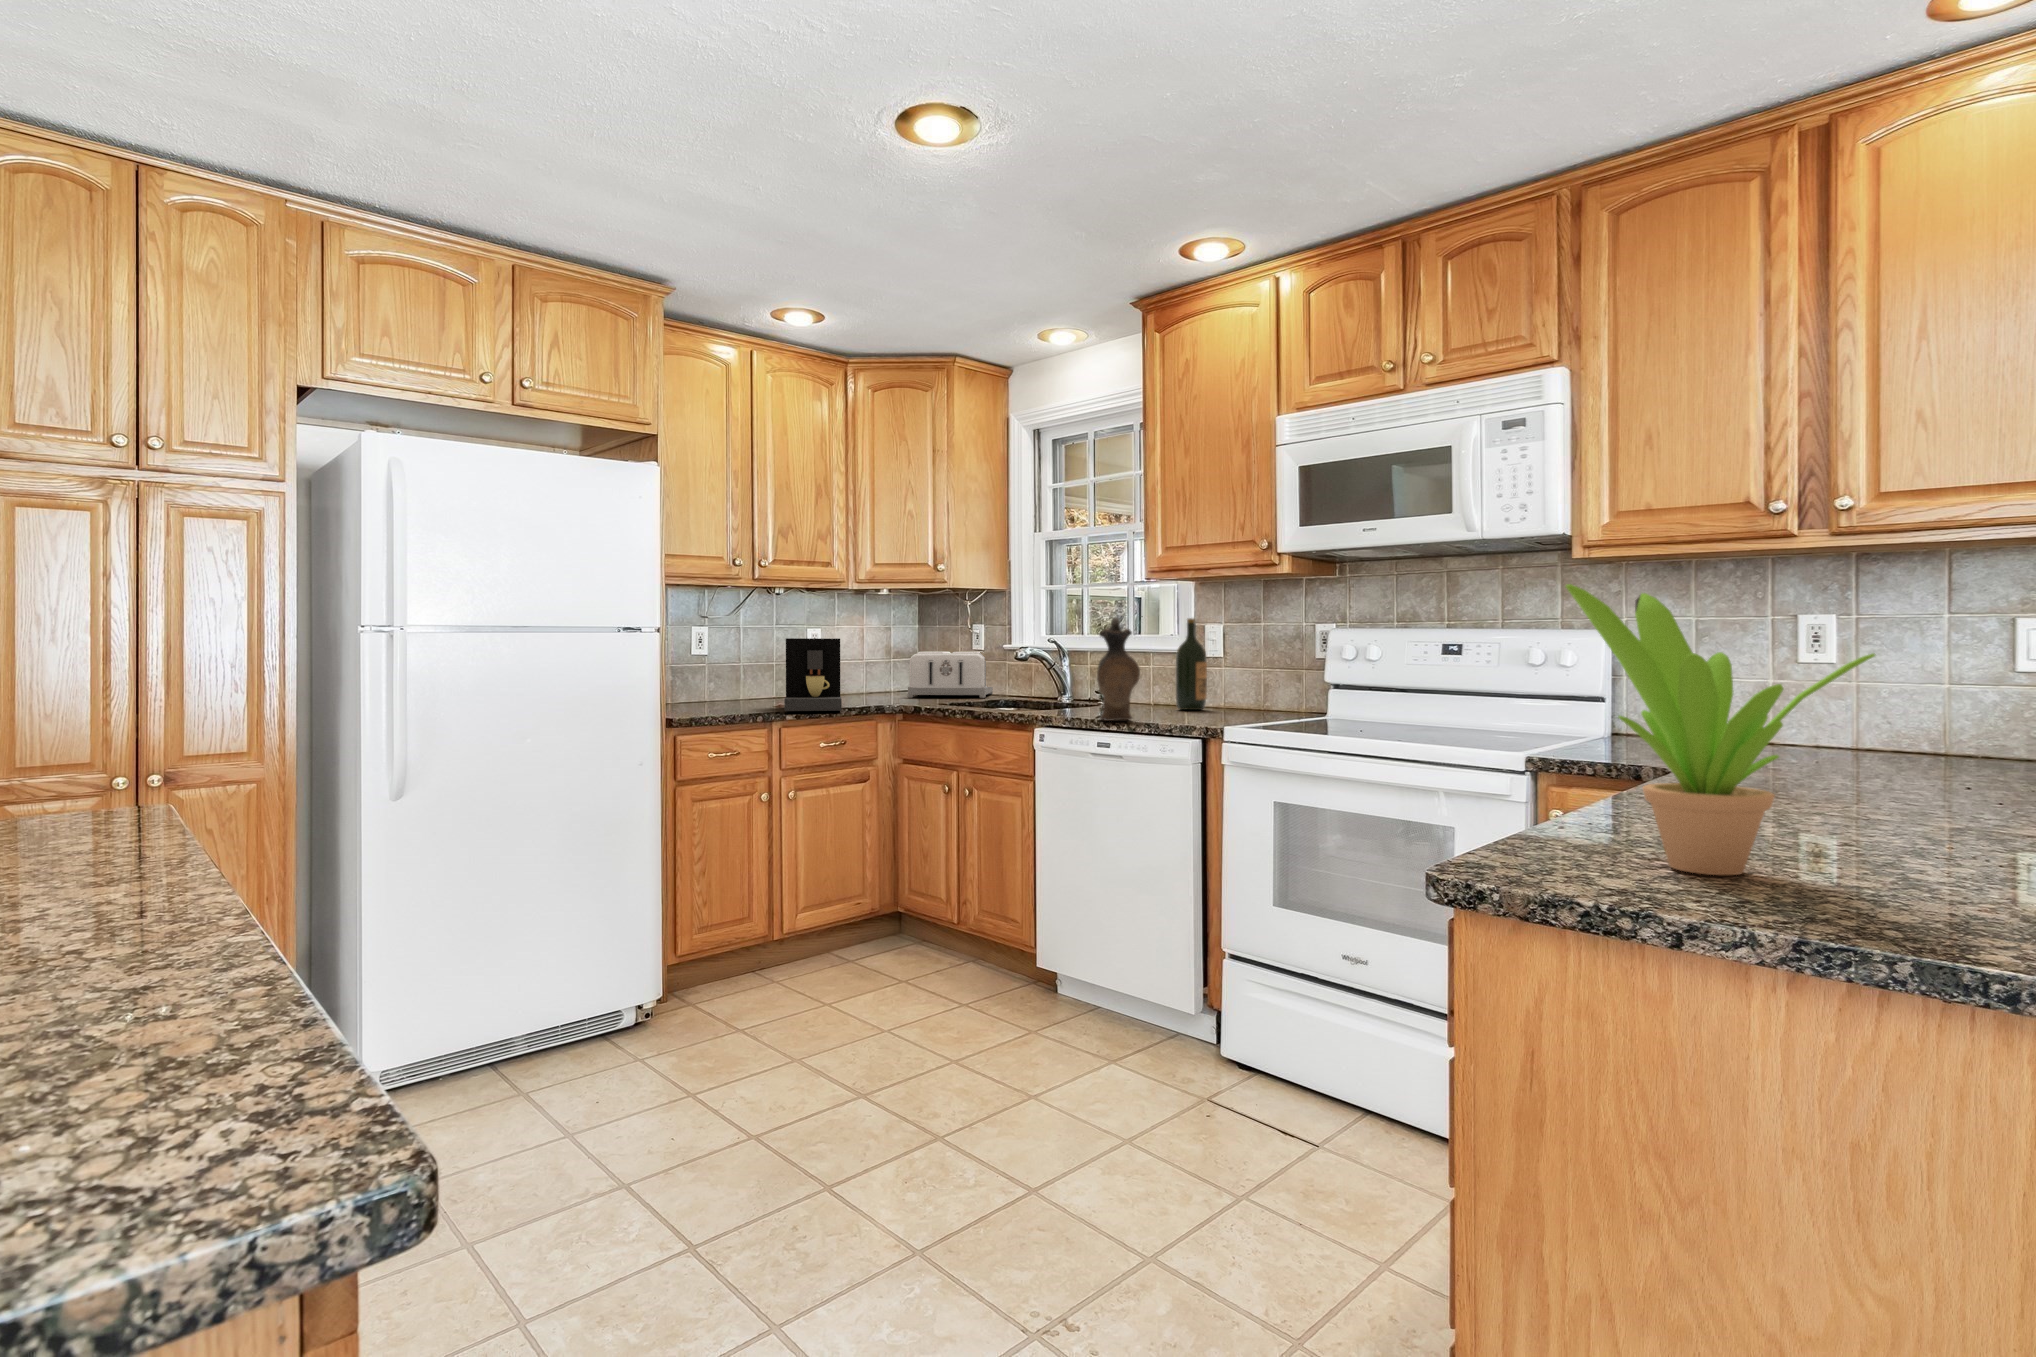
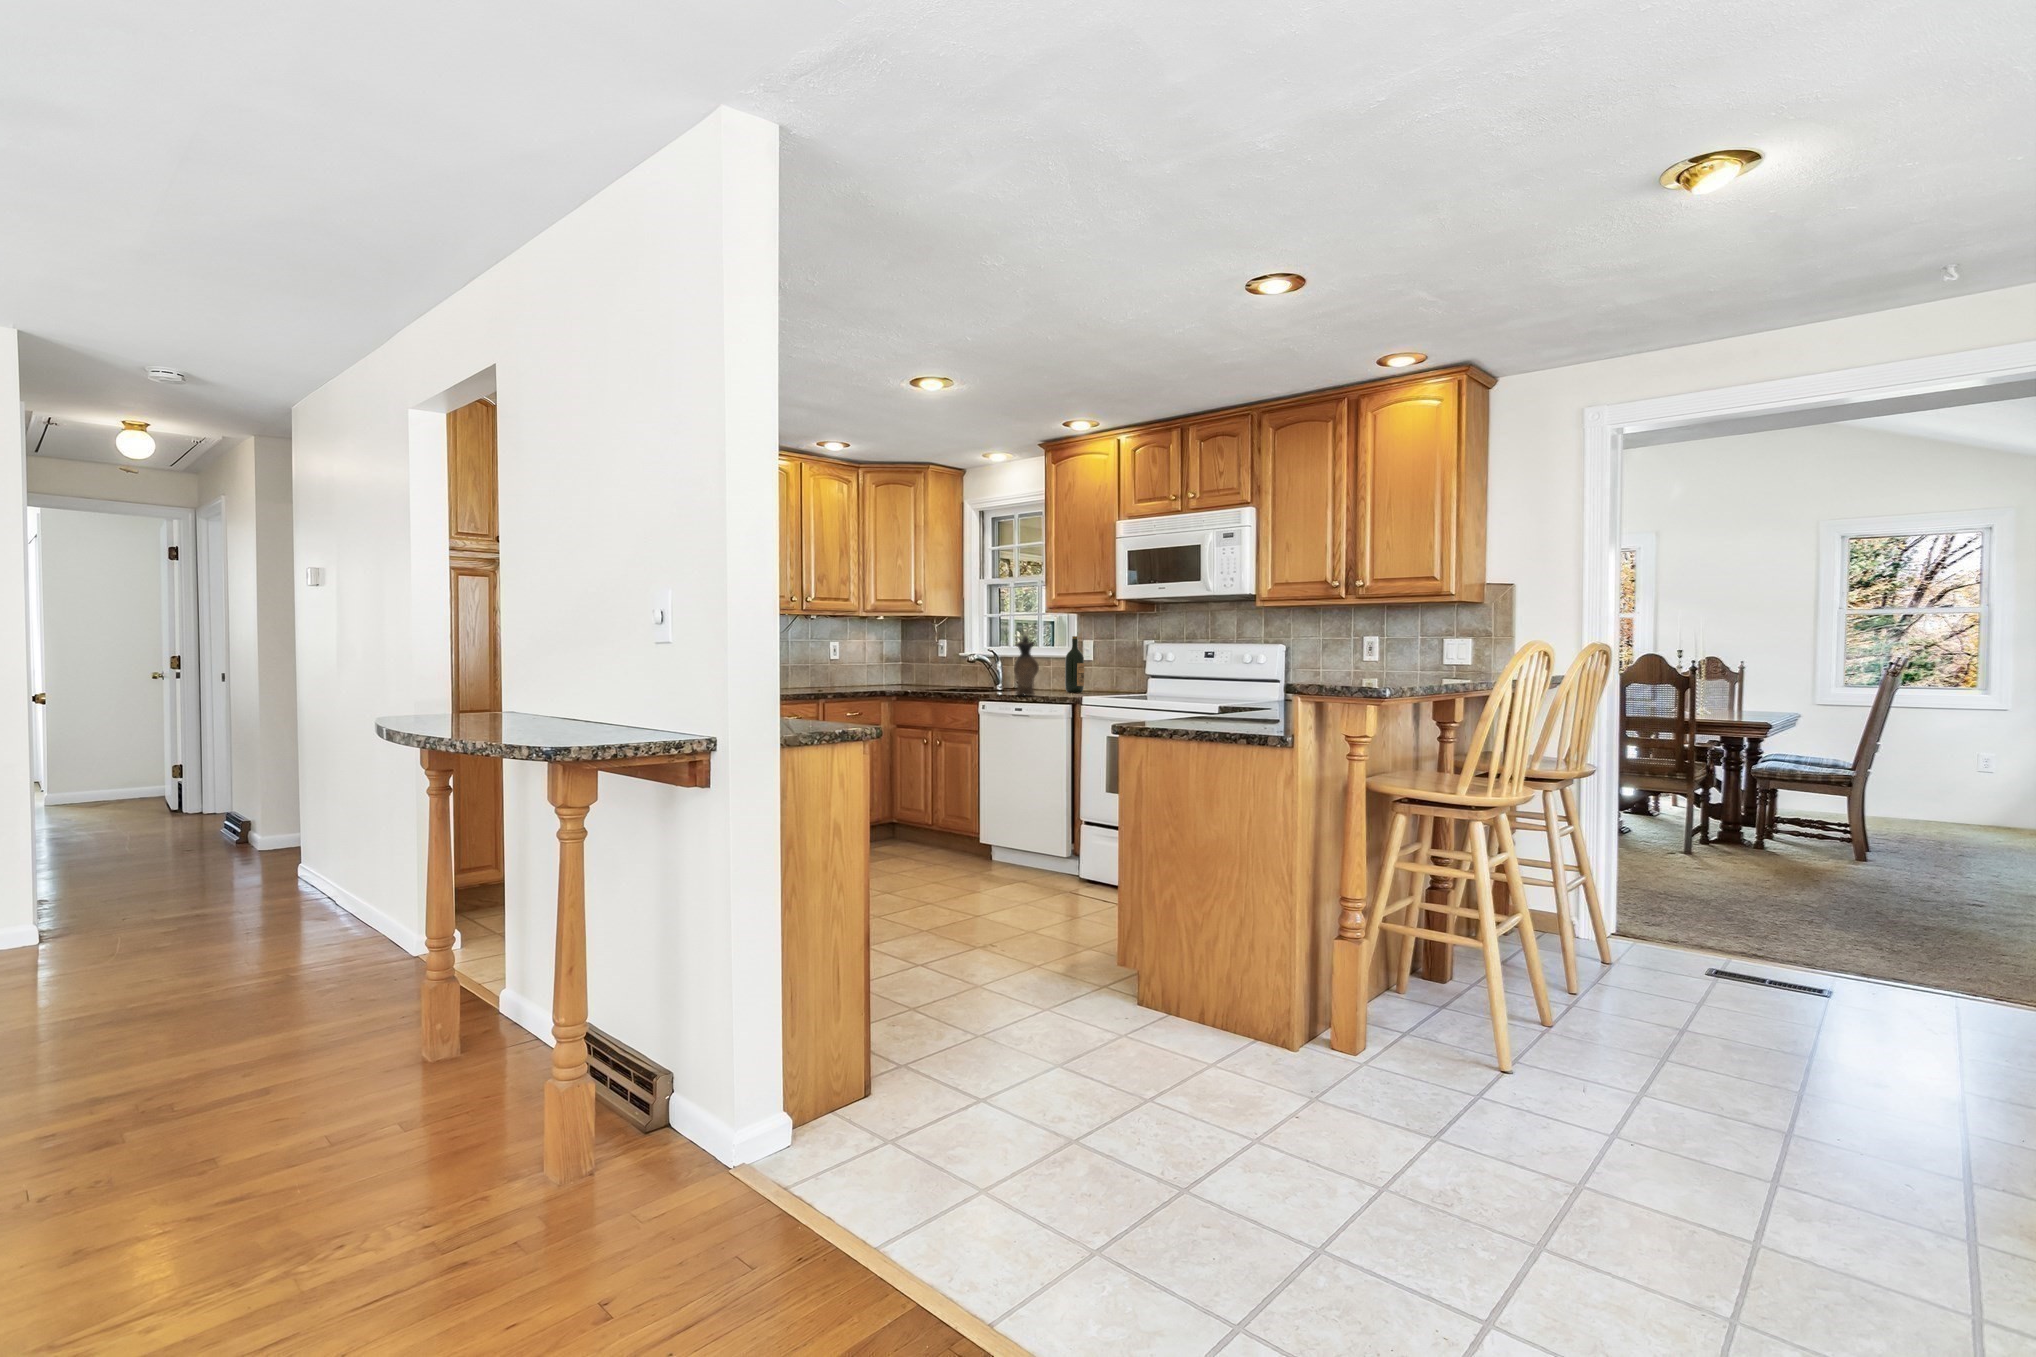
potted plant: present [1566,584,1875,875] -> none [1147,624,1240,720]
coffee maker: present [784,638,842,711] -> none [822,647,860,691]
toaster: present [908,651,993,698] -> none [895,657,951,688]

